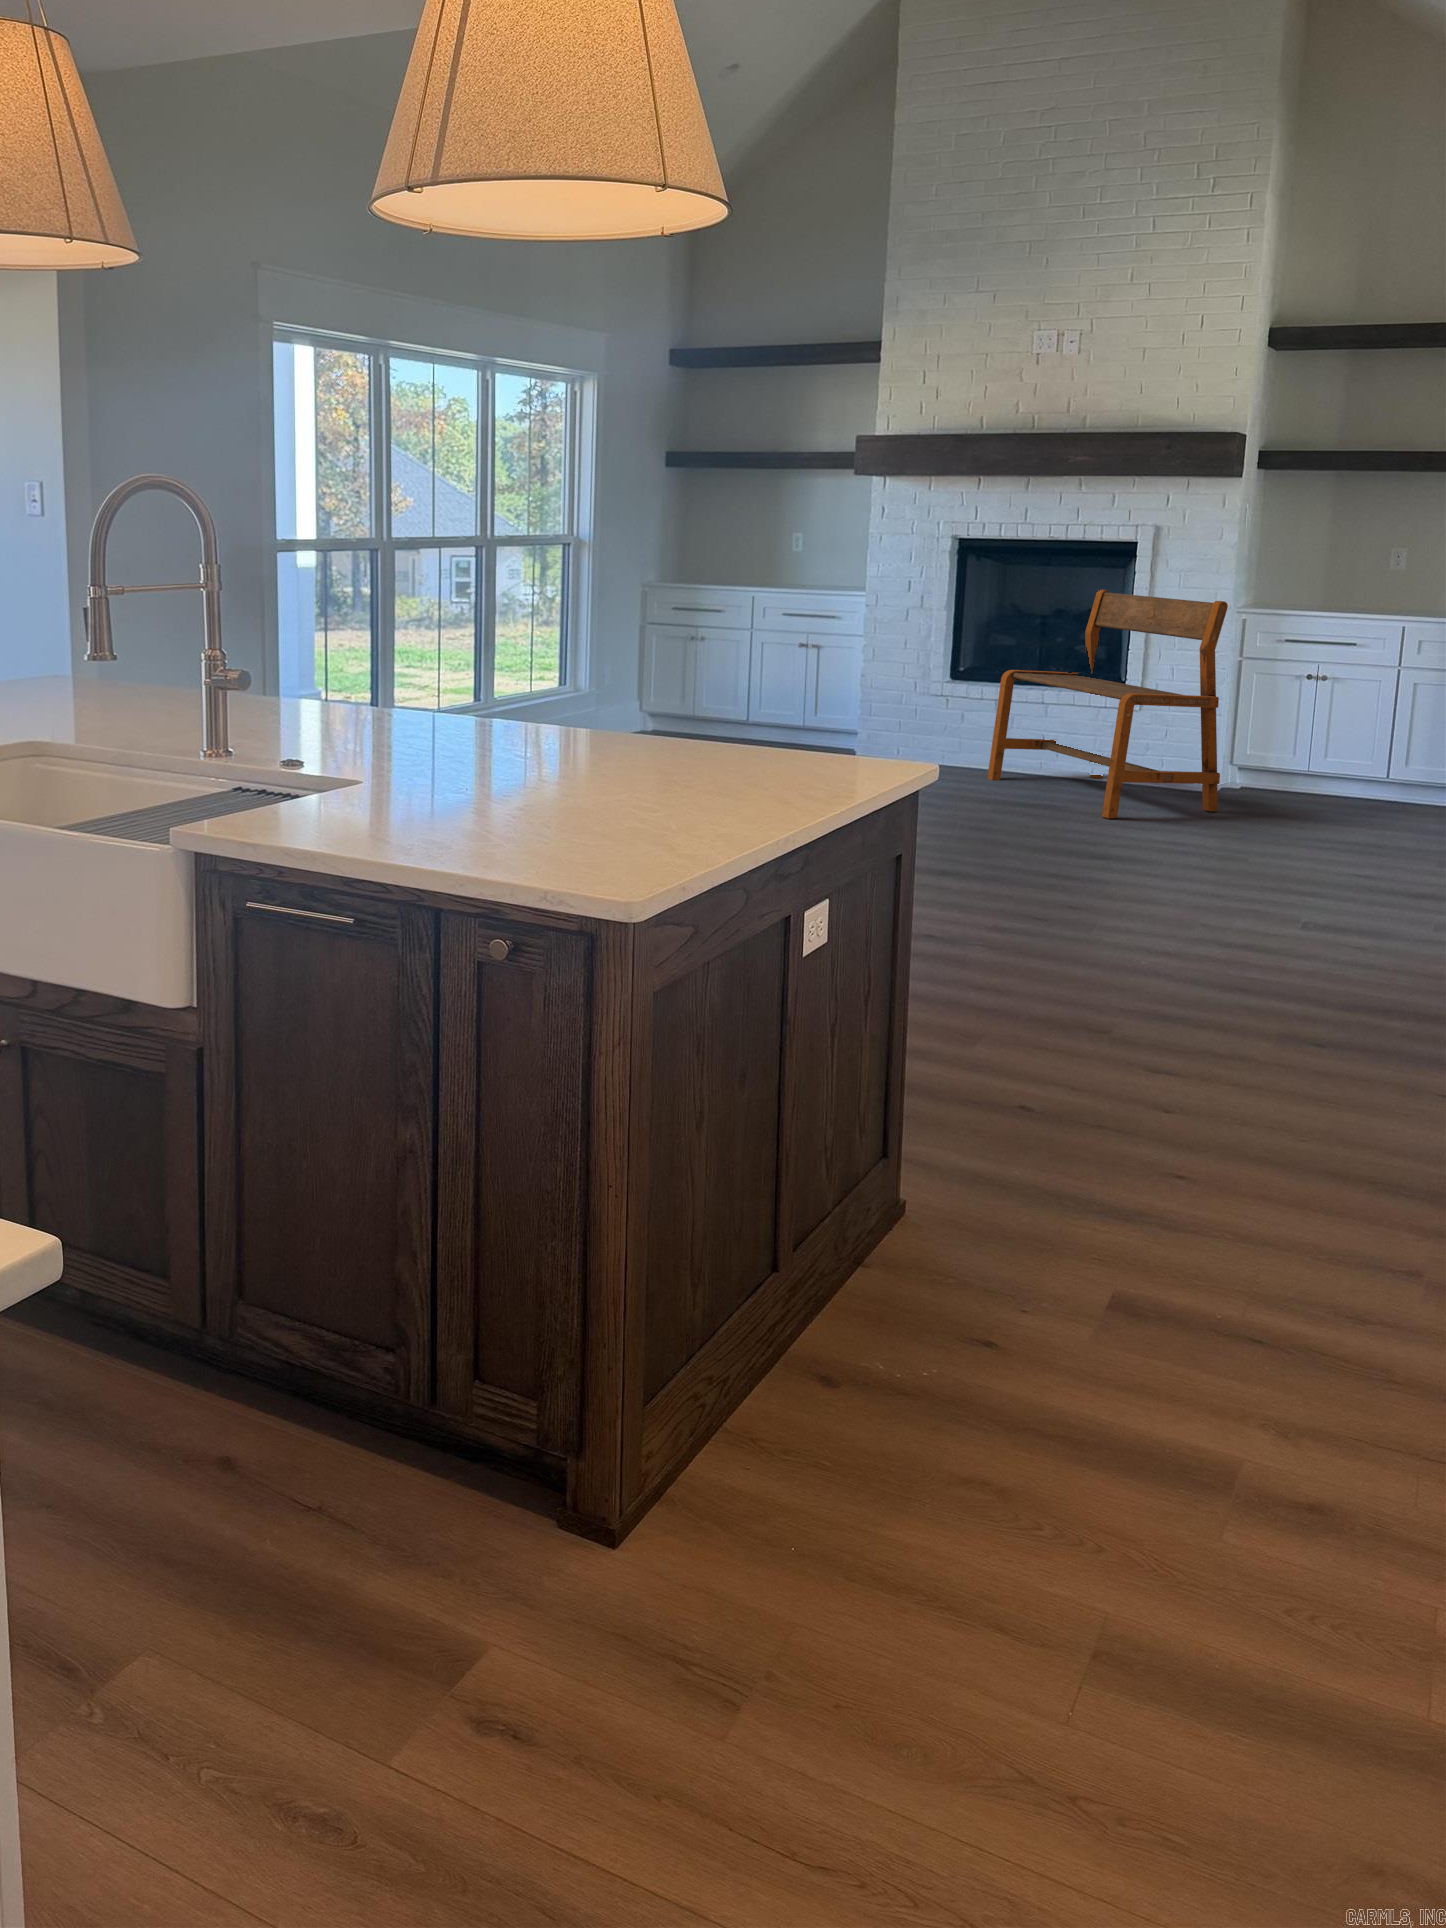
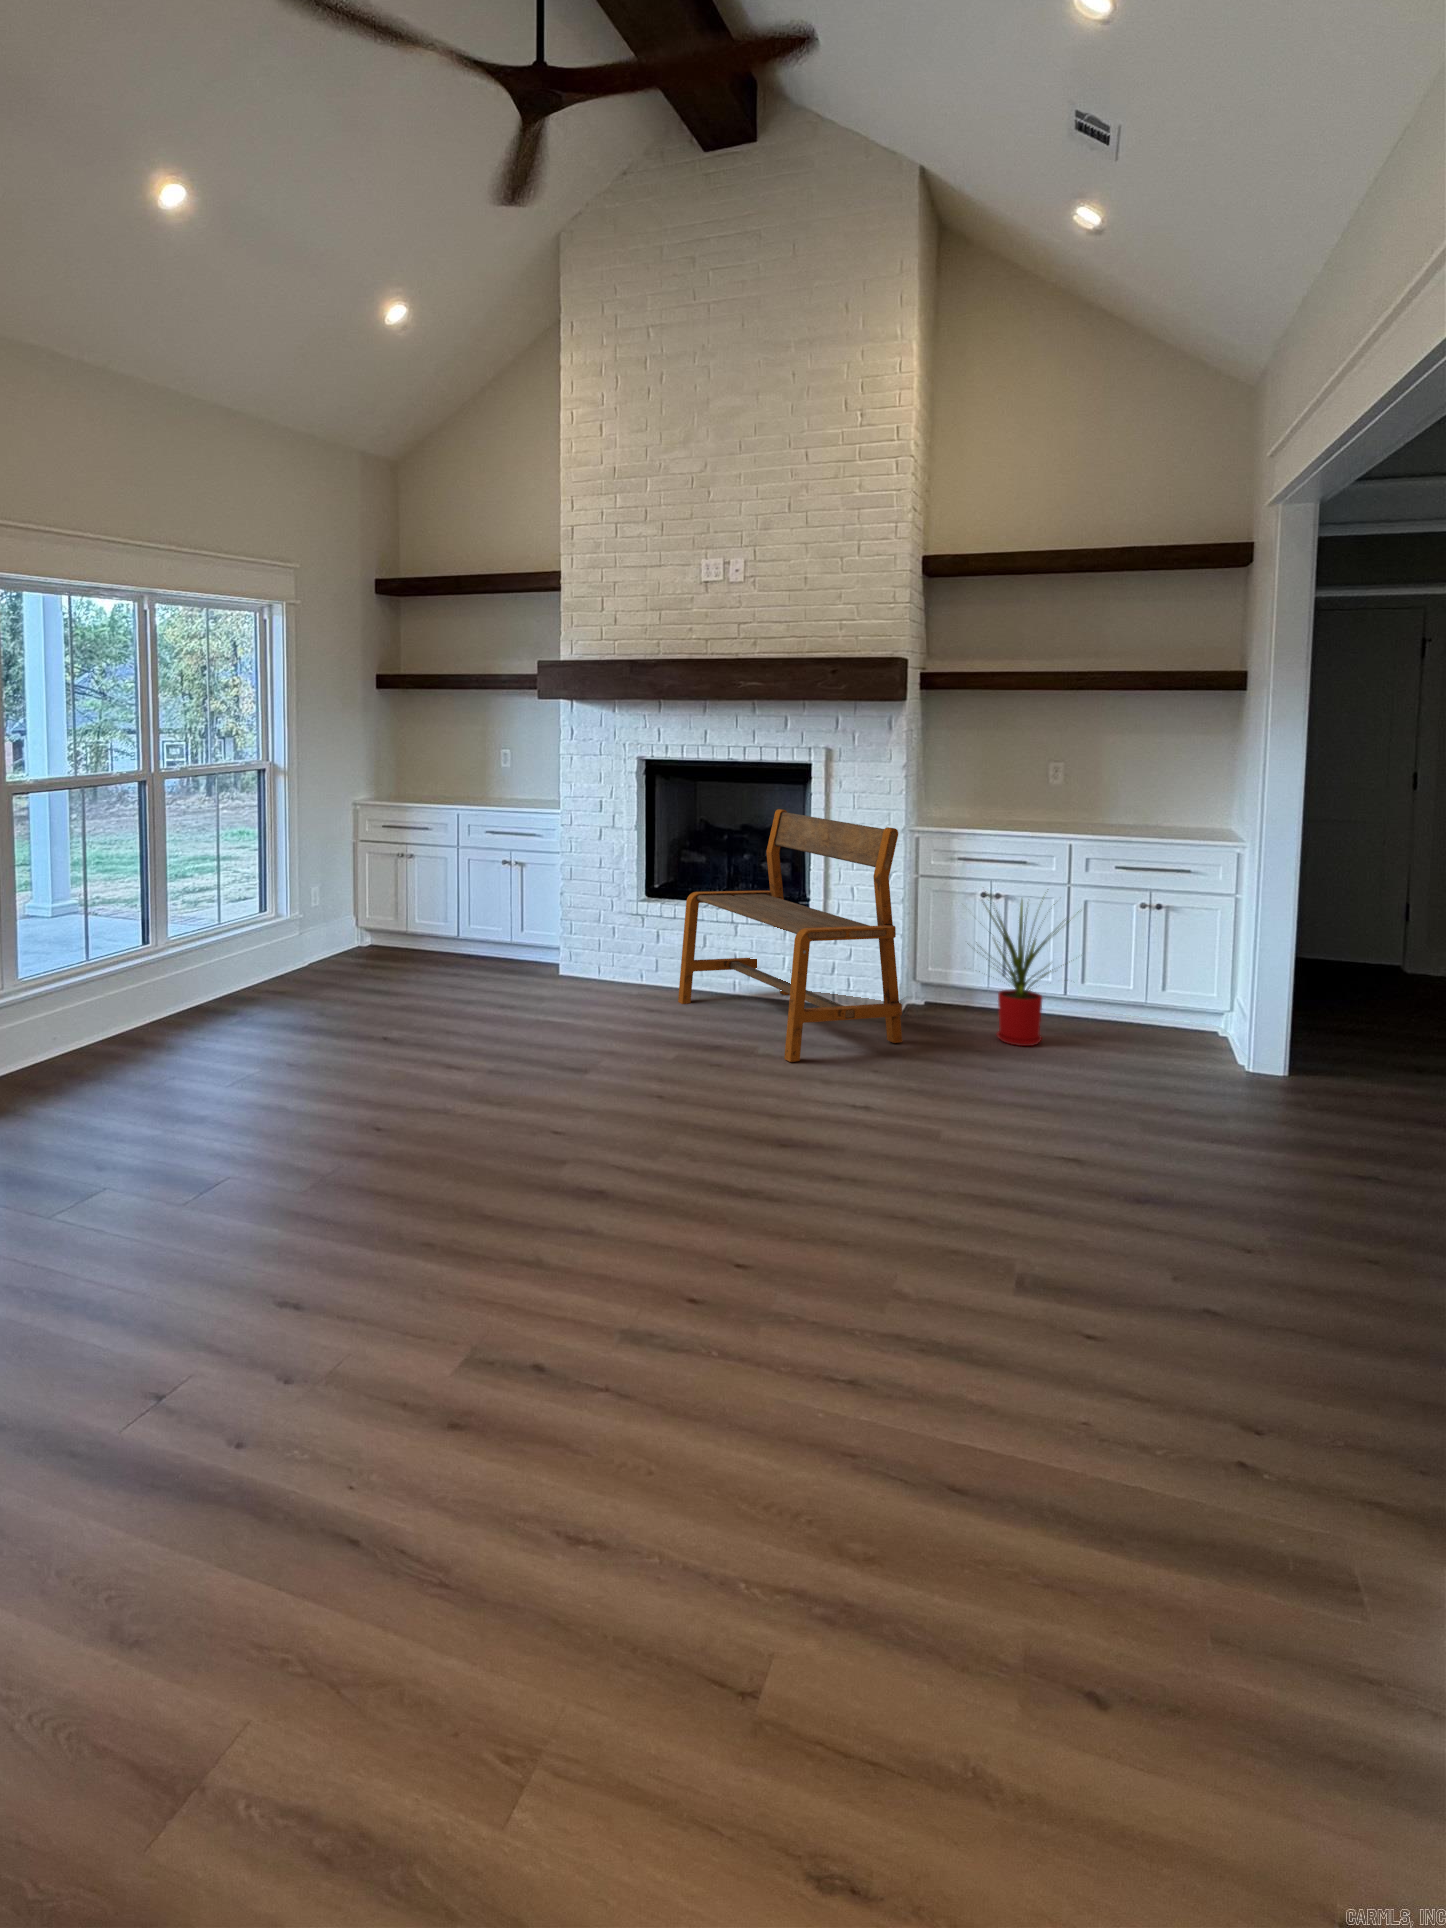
house plant: none [1284,664,1412,819] -> present [976,896,1079,1046]

